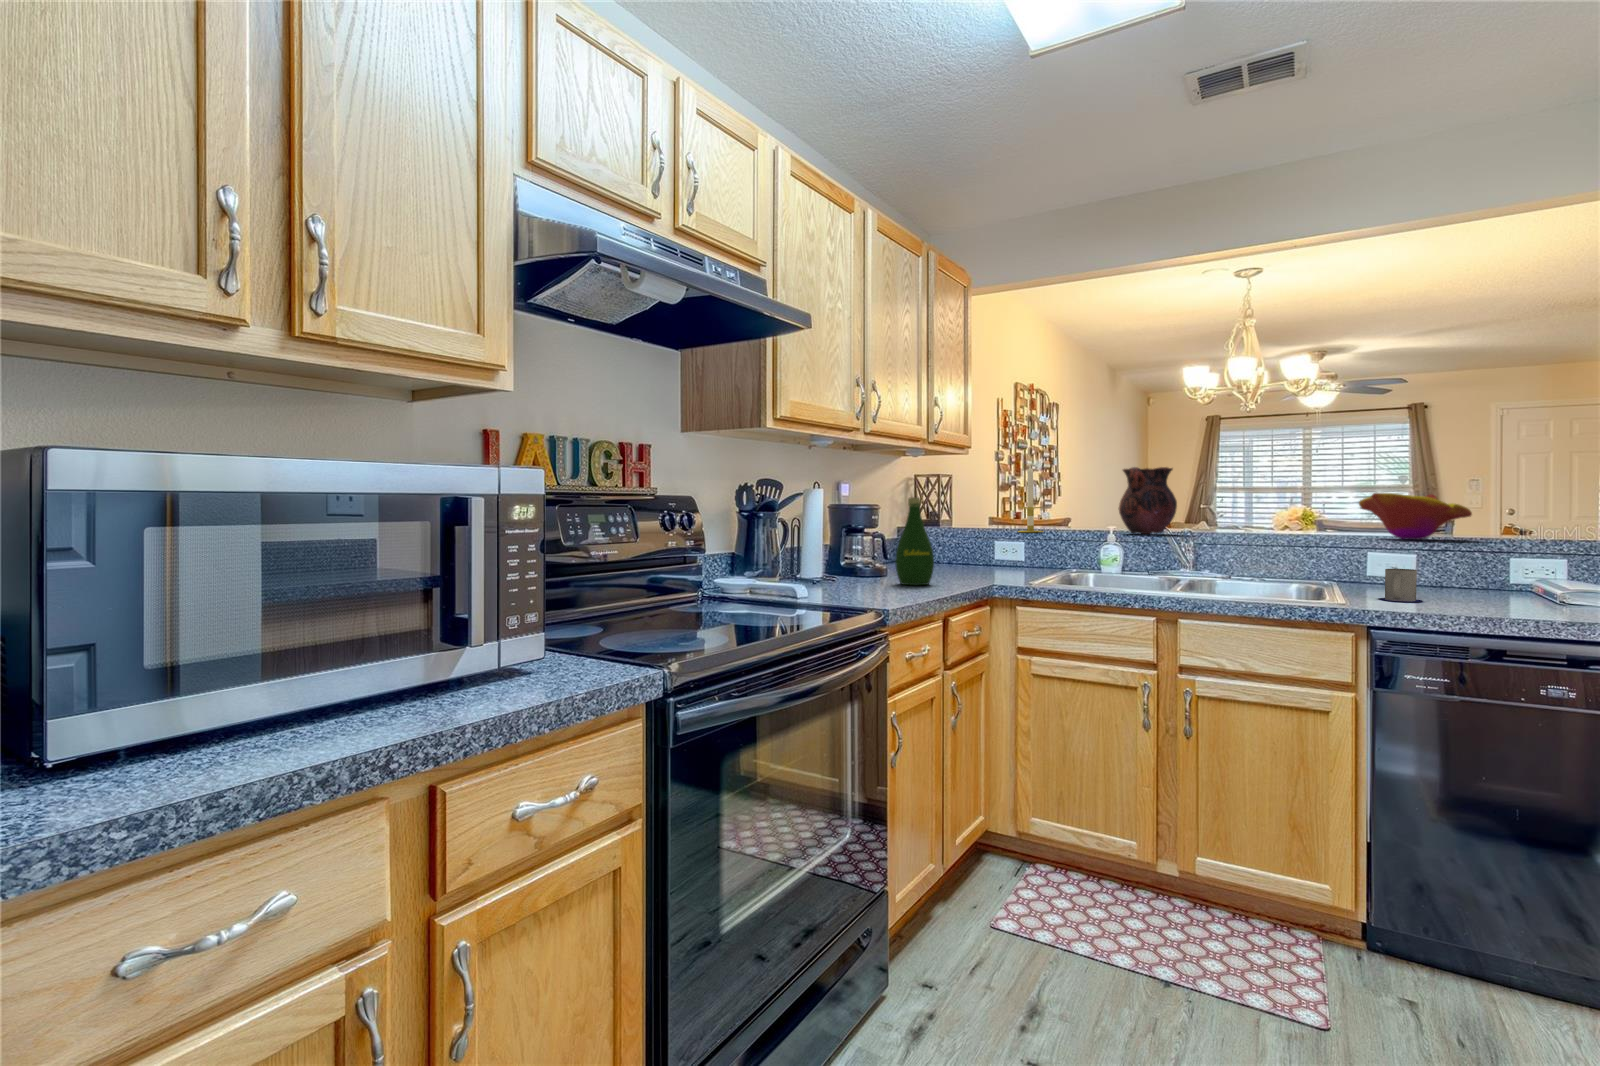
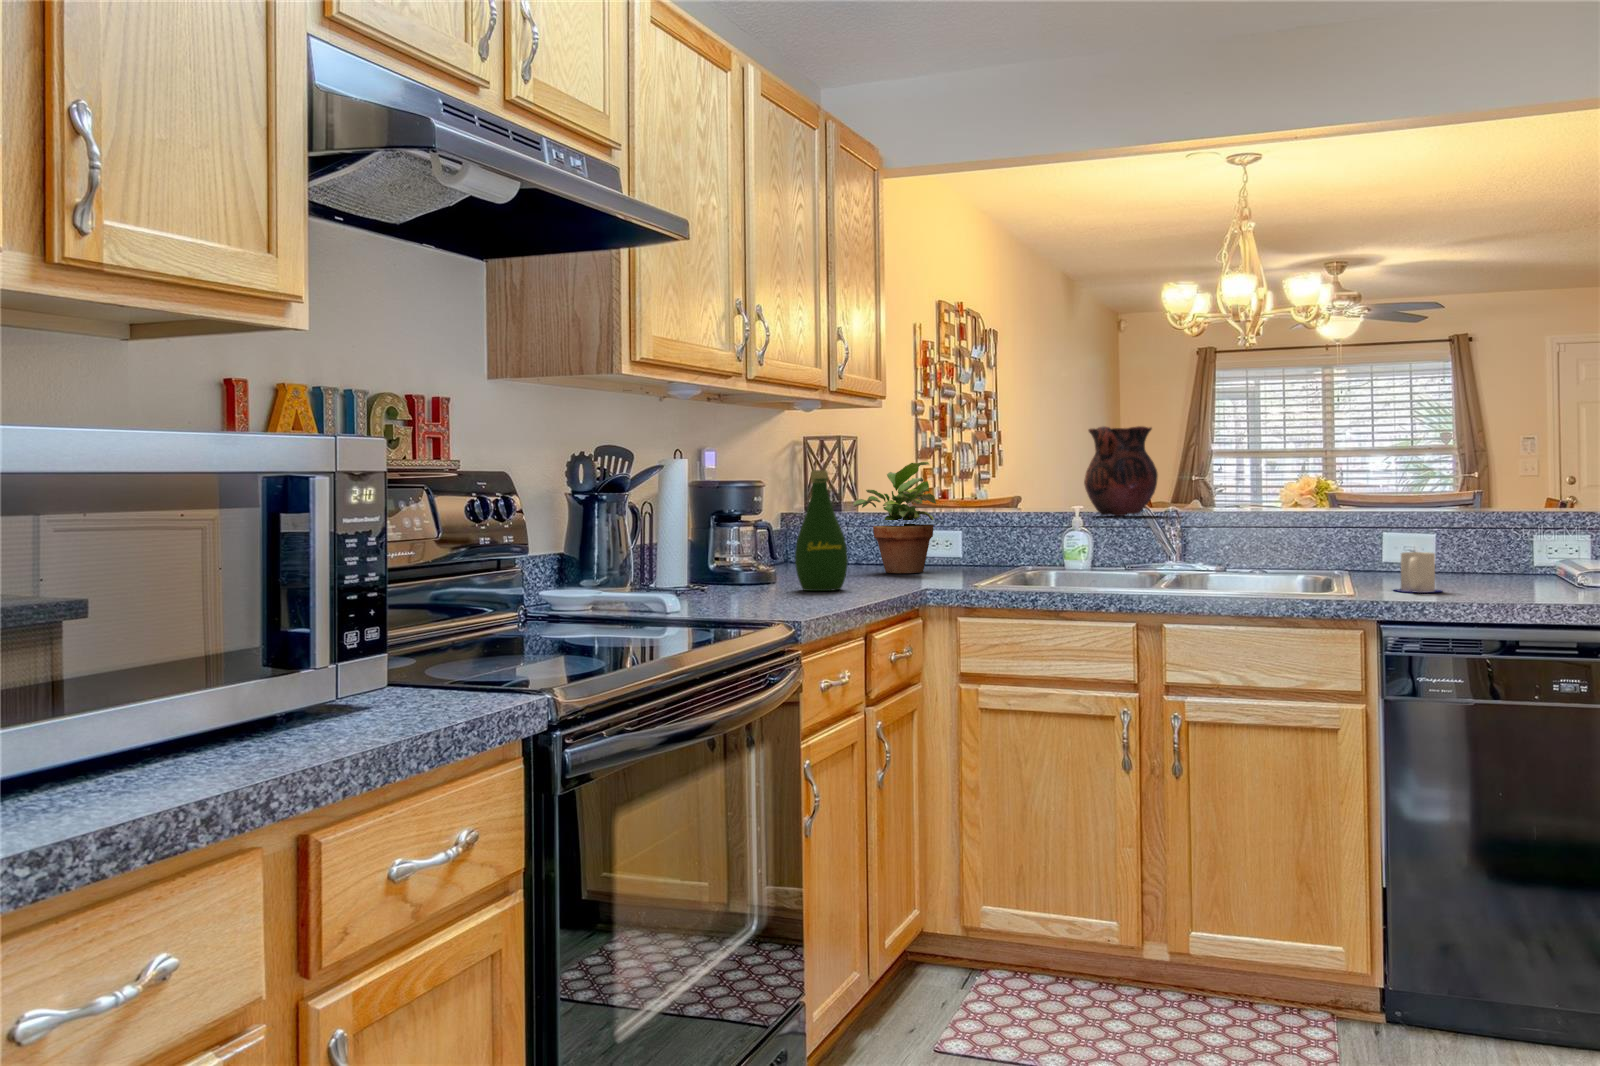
candle: present [1018,465,1044,532] -> none [952,422,987,517]
potted plant: none [943,492,1005,573] -> present [853,462,937,573]
decorative bowl: present [1359,493,1472,539] -> none [1374,458,1499,516]

